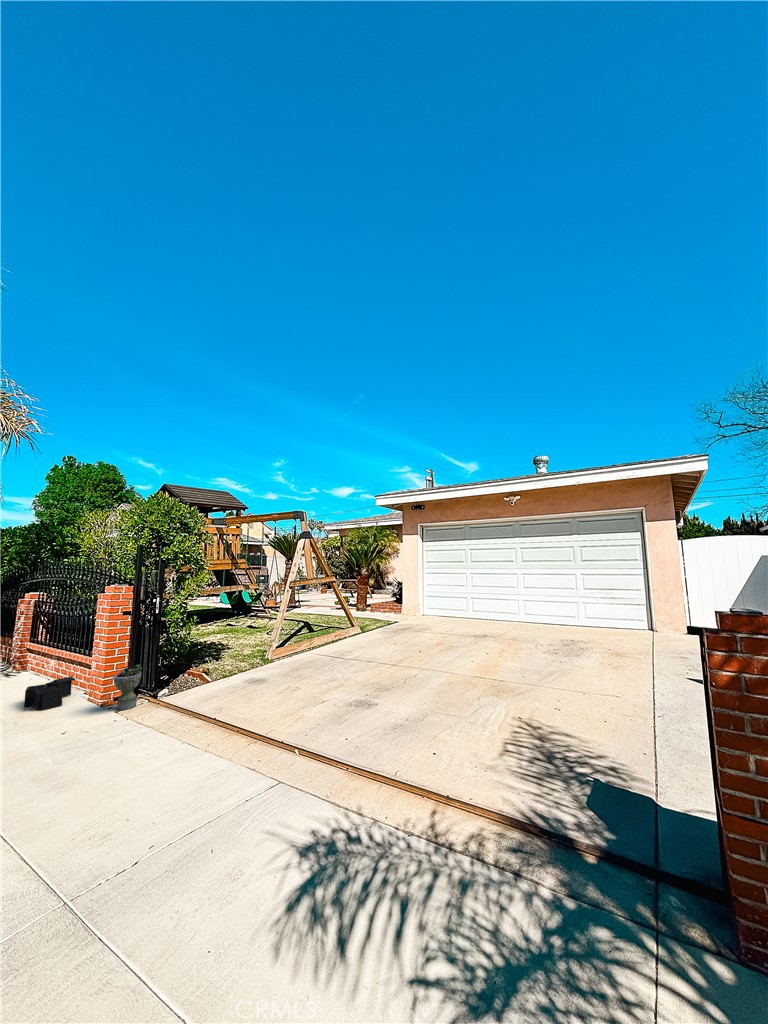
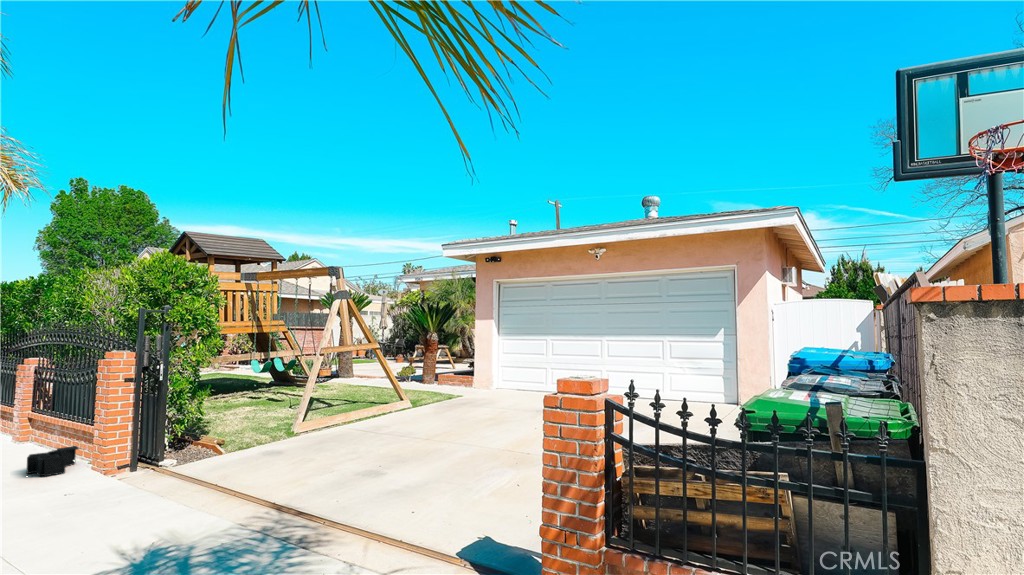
planter: present [113,665,142,710] -> none [115,432,145,477]

